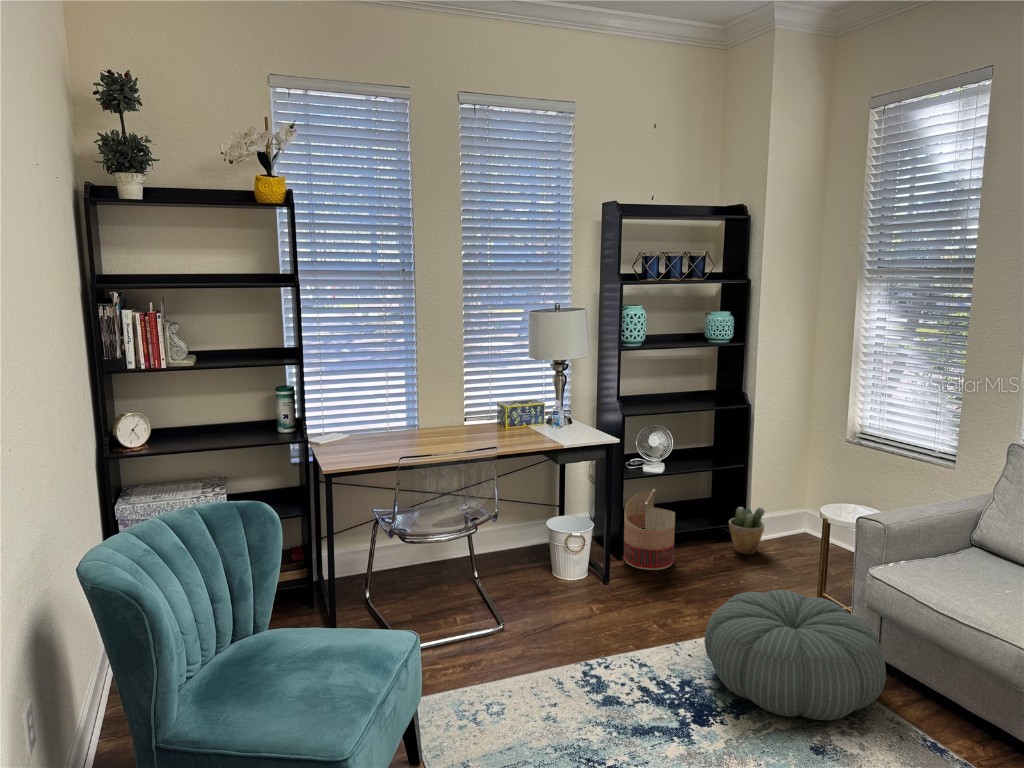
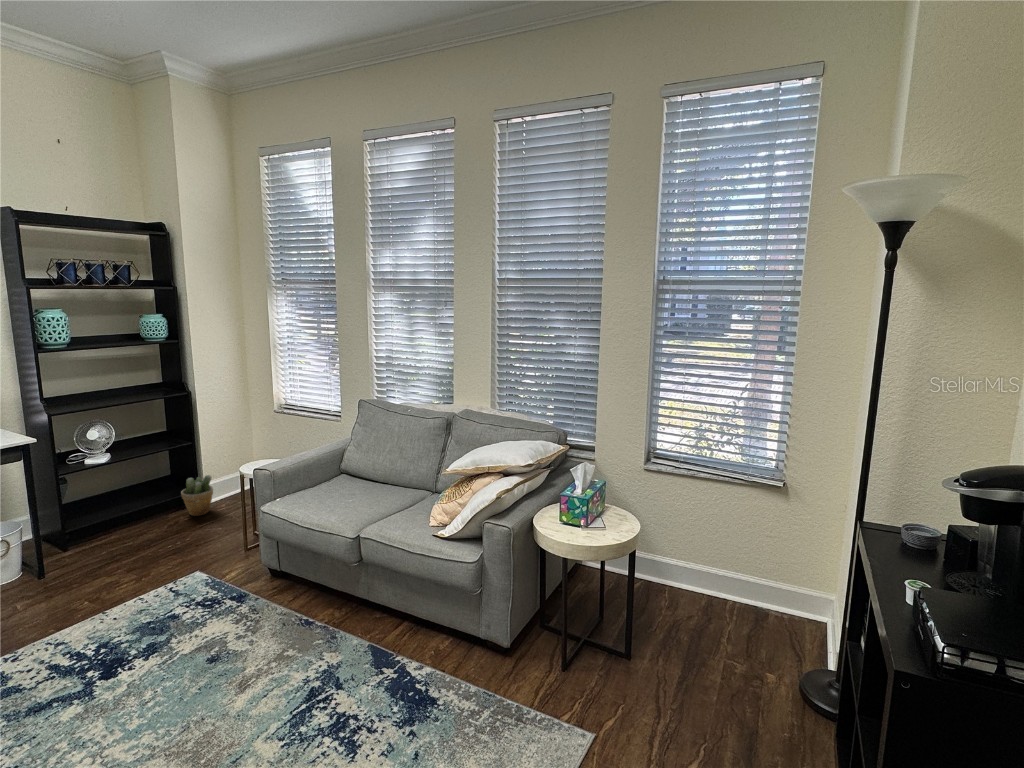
basket: present [624,489,675,570] -> none [63,478,125,554]
pouf: present [705,590,886,720] -> none [122,538,274,643]

